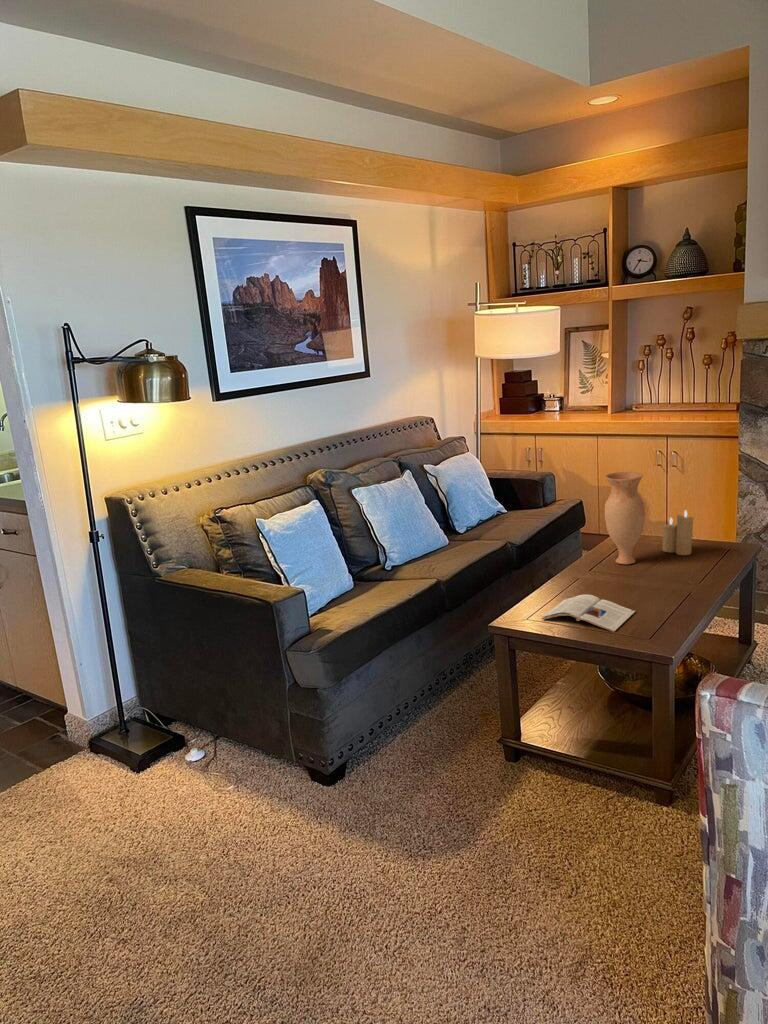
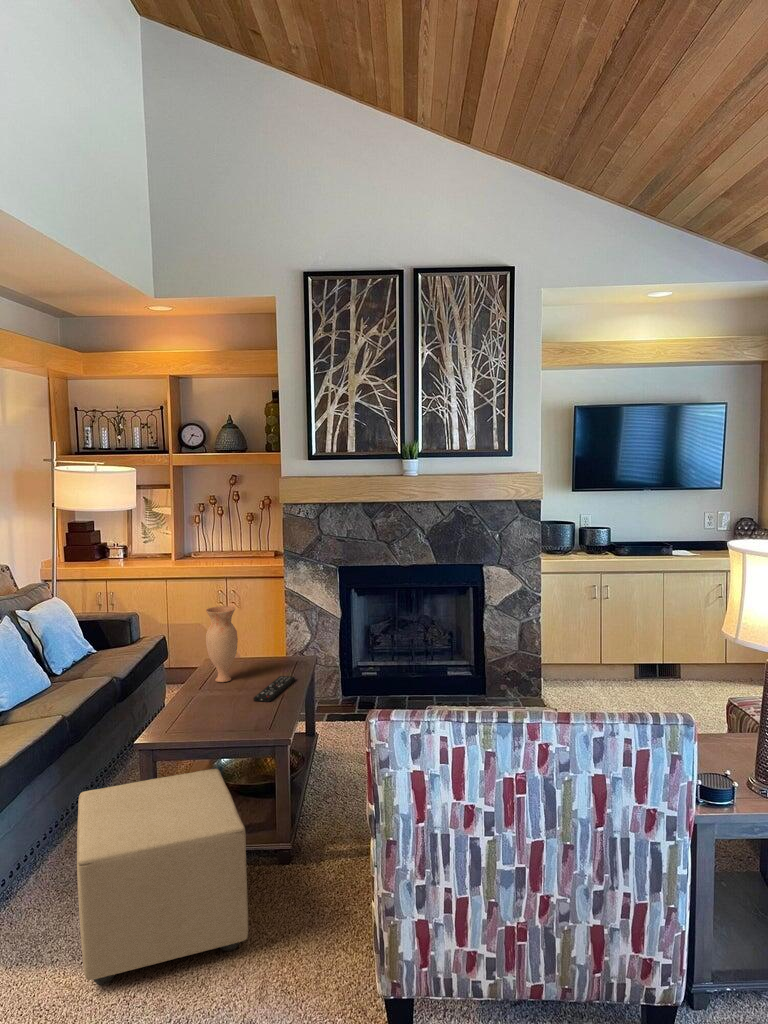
candle: present [663,511,693,555] -> none [248,634,271,670]
remote control: none [650,566,718,599] -> present [254,676,295,702]
magazine: present [542,594,635,632] -> none [177,707,249,732]
ottoman: none [383,668,583,896] -> present [77,769,248,984]

